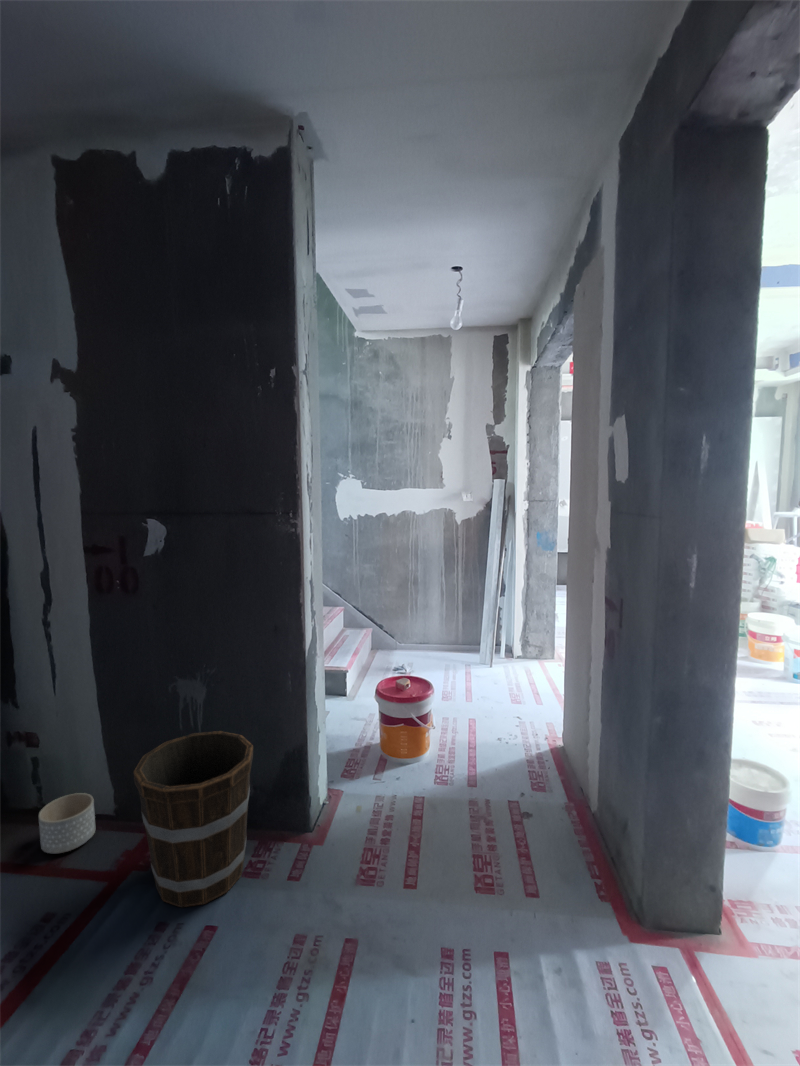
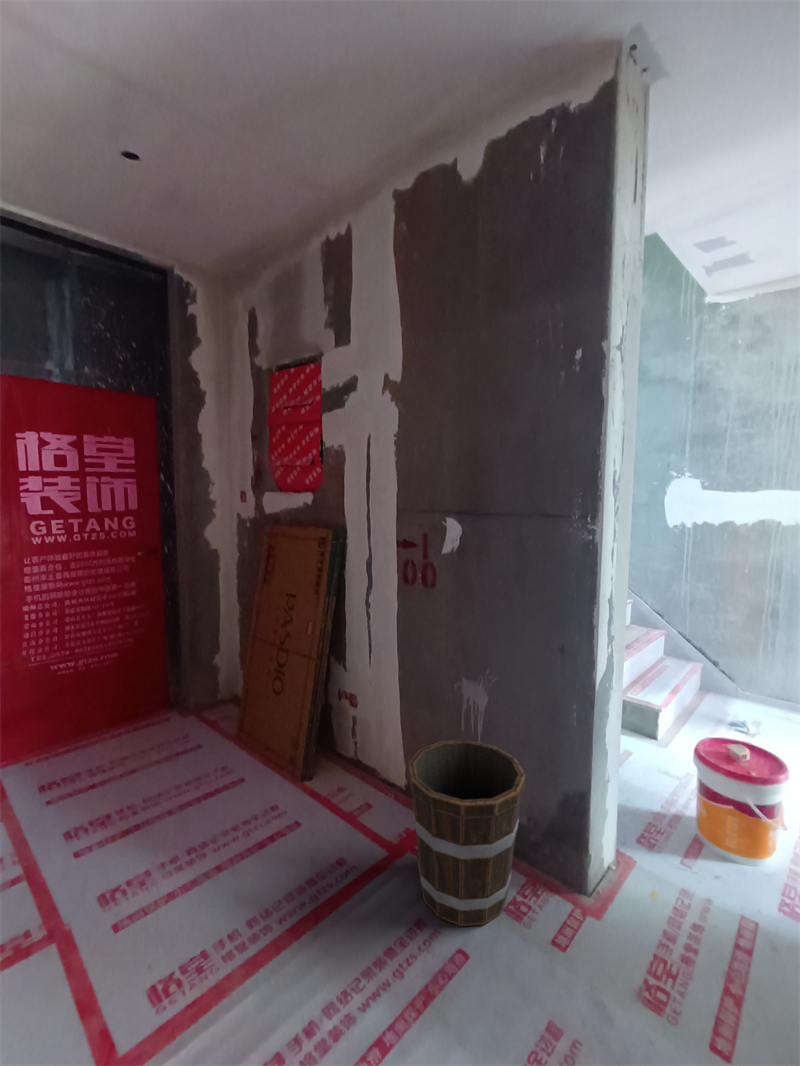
planter: present [39,793,95,853] -> none [343,759,384,811]

